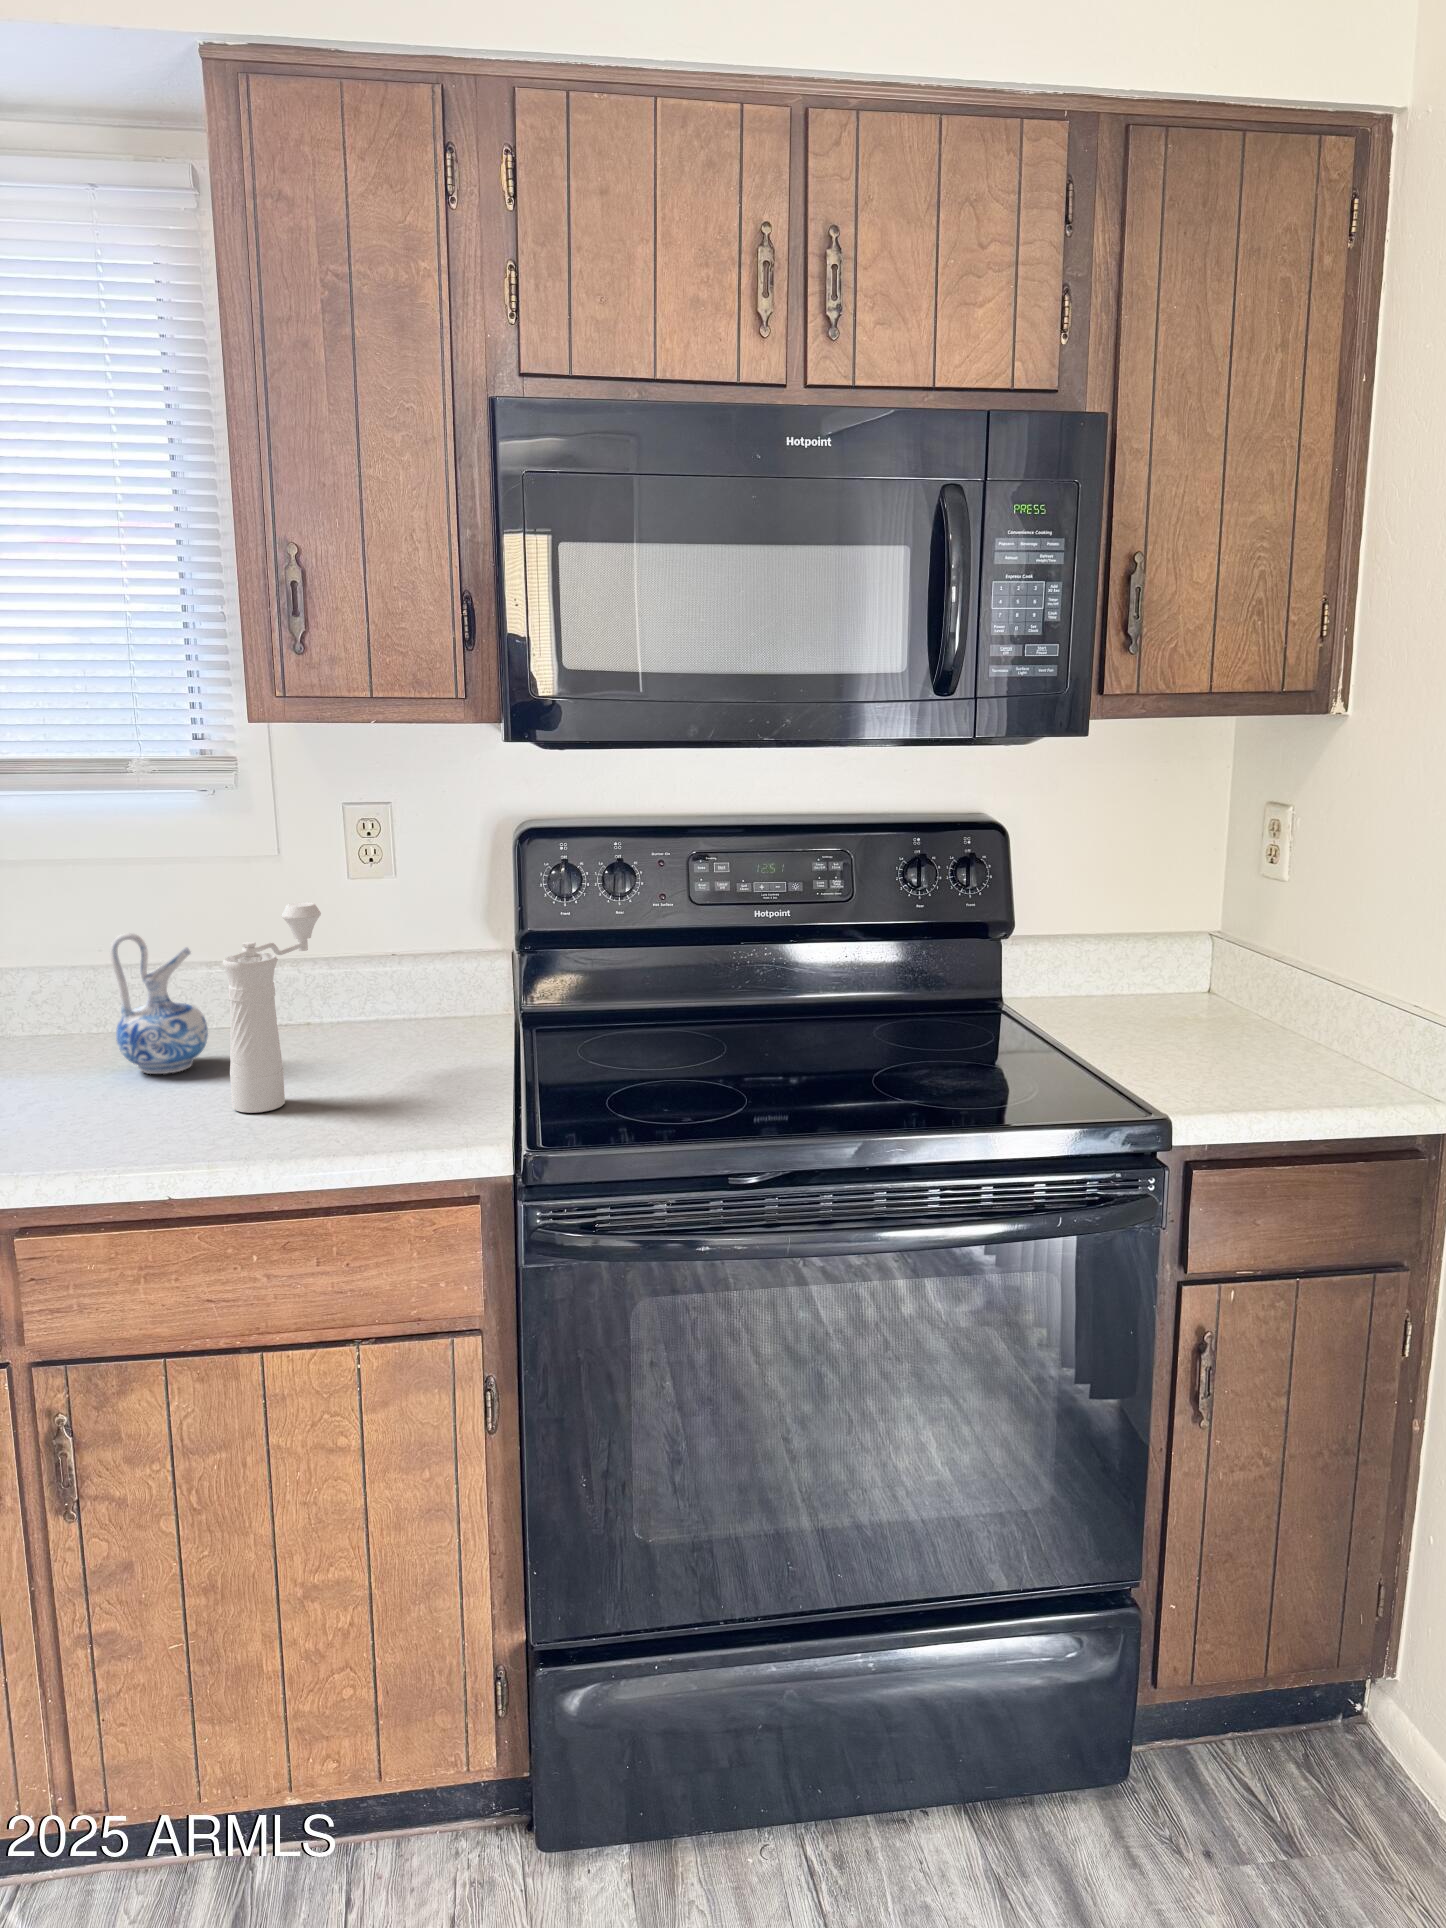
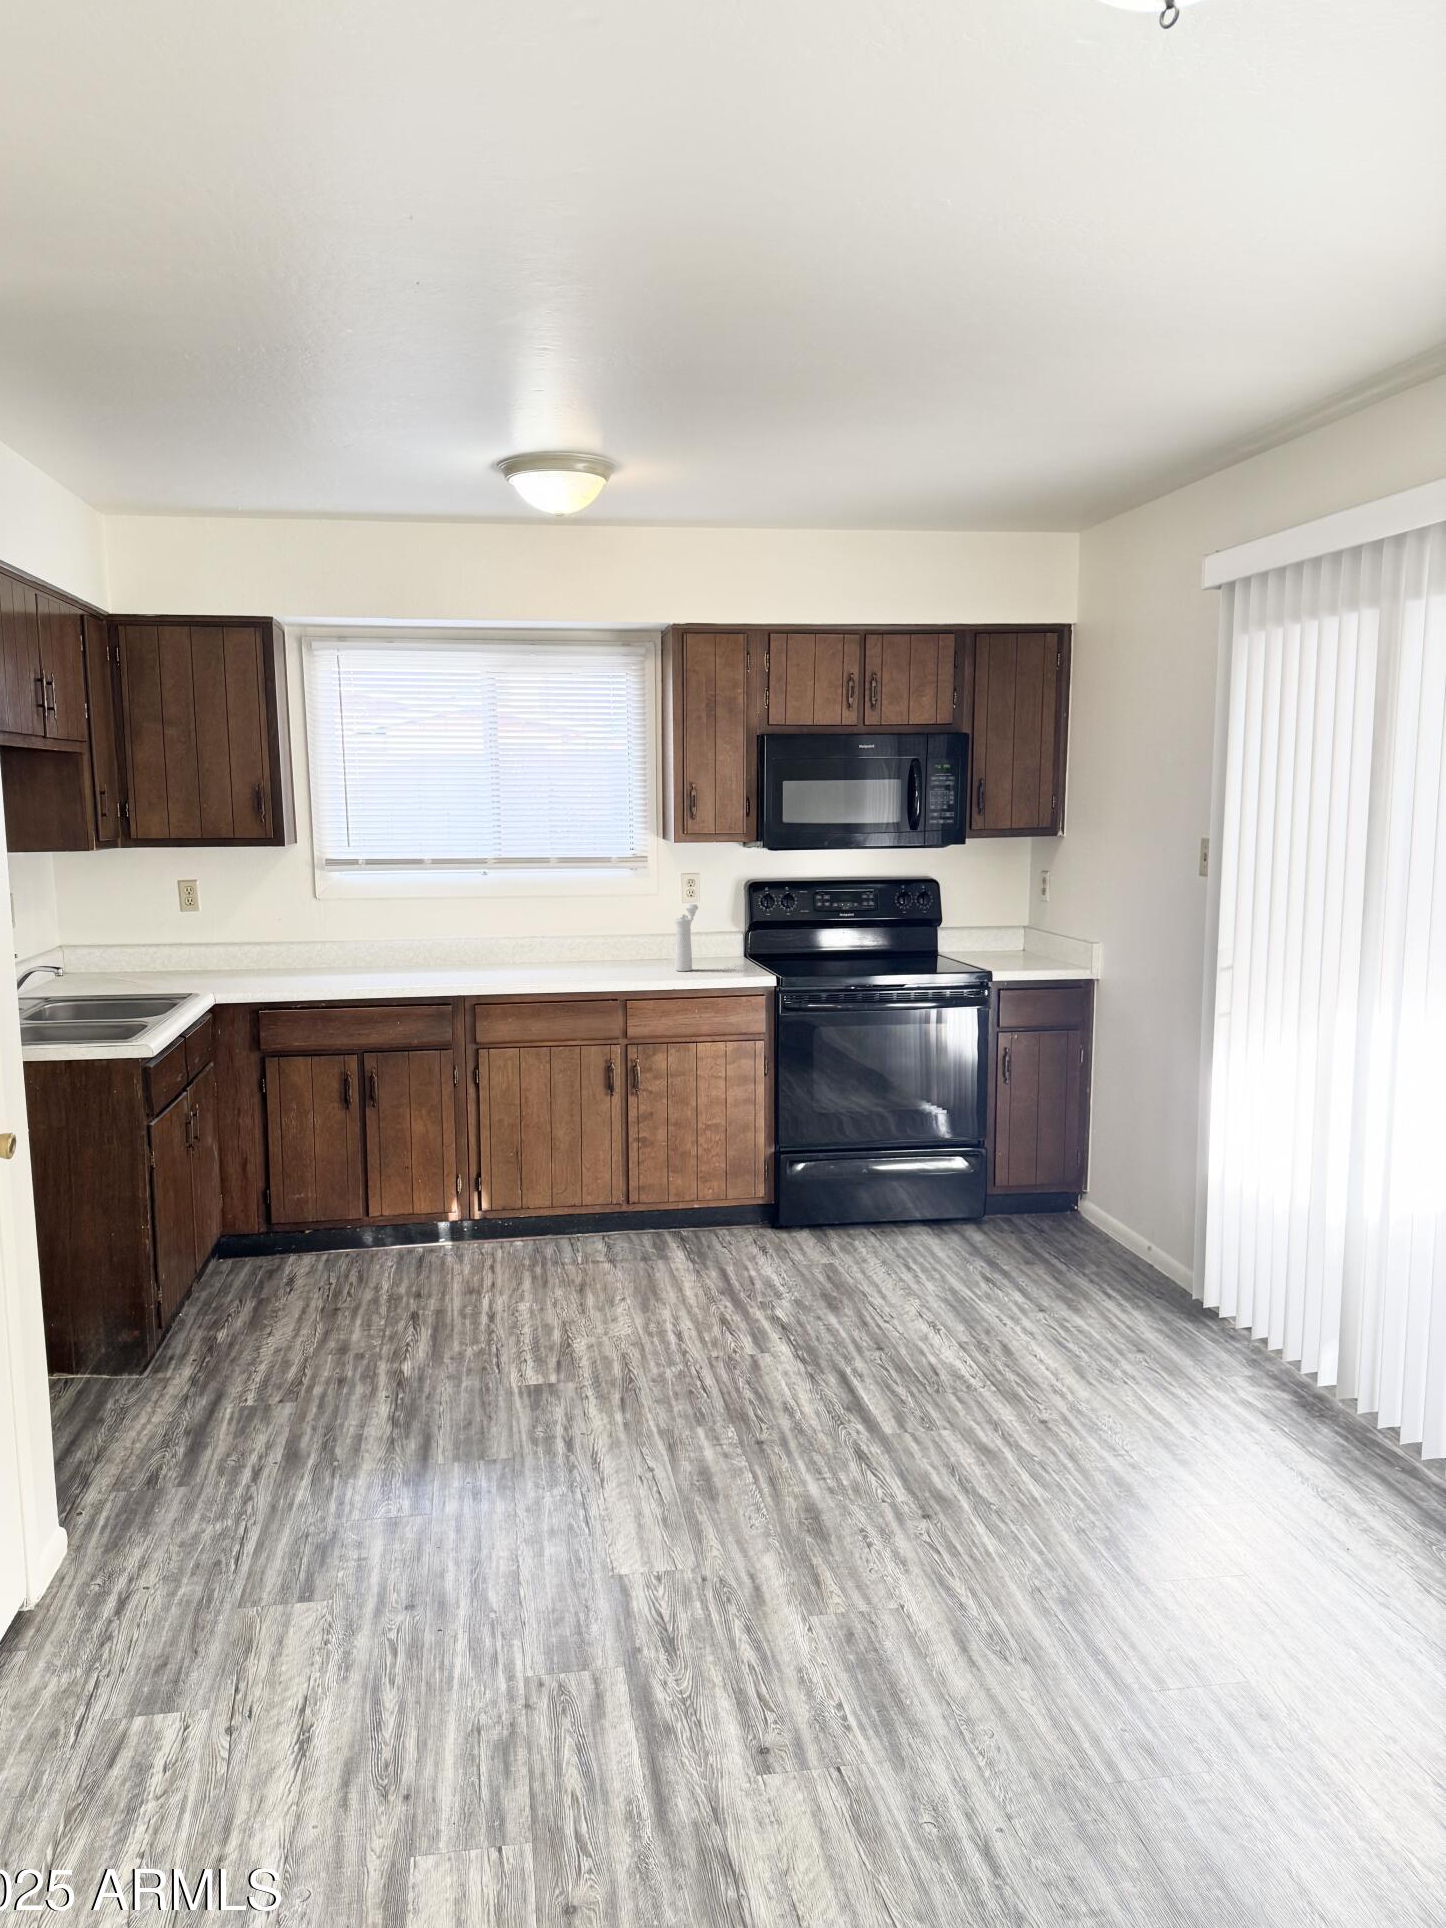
ceramic pitcher: present [110,933,208,1074] -> none [623,915,653,965]

